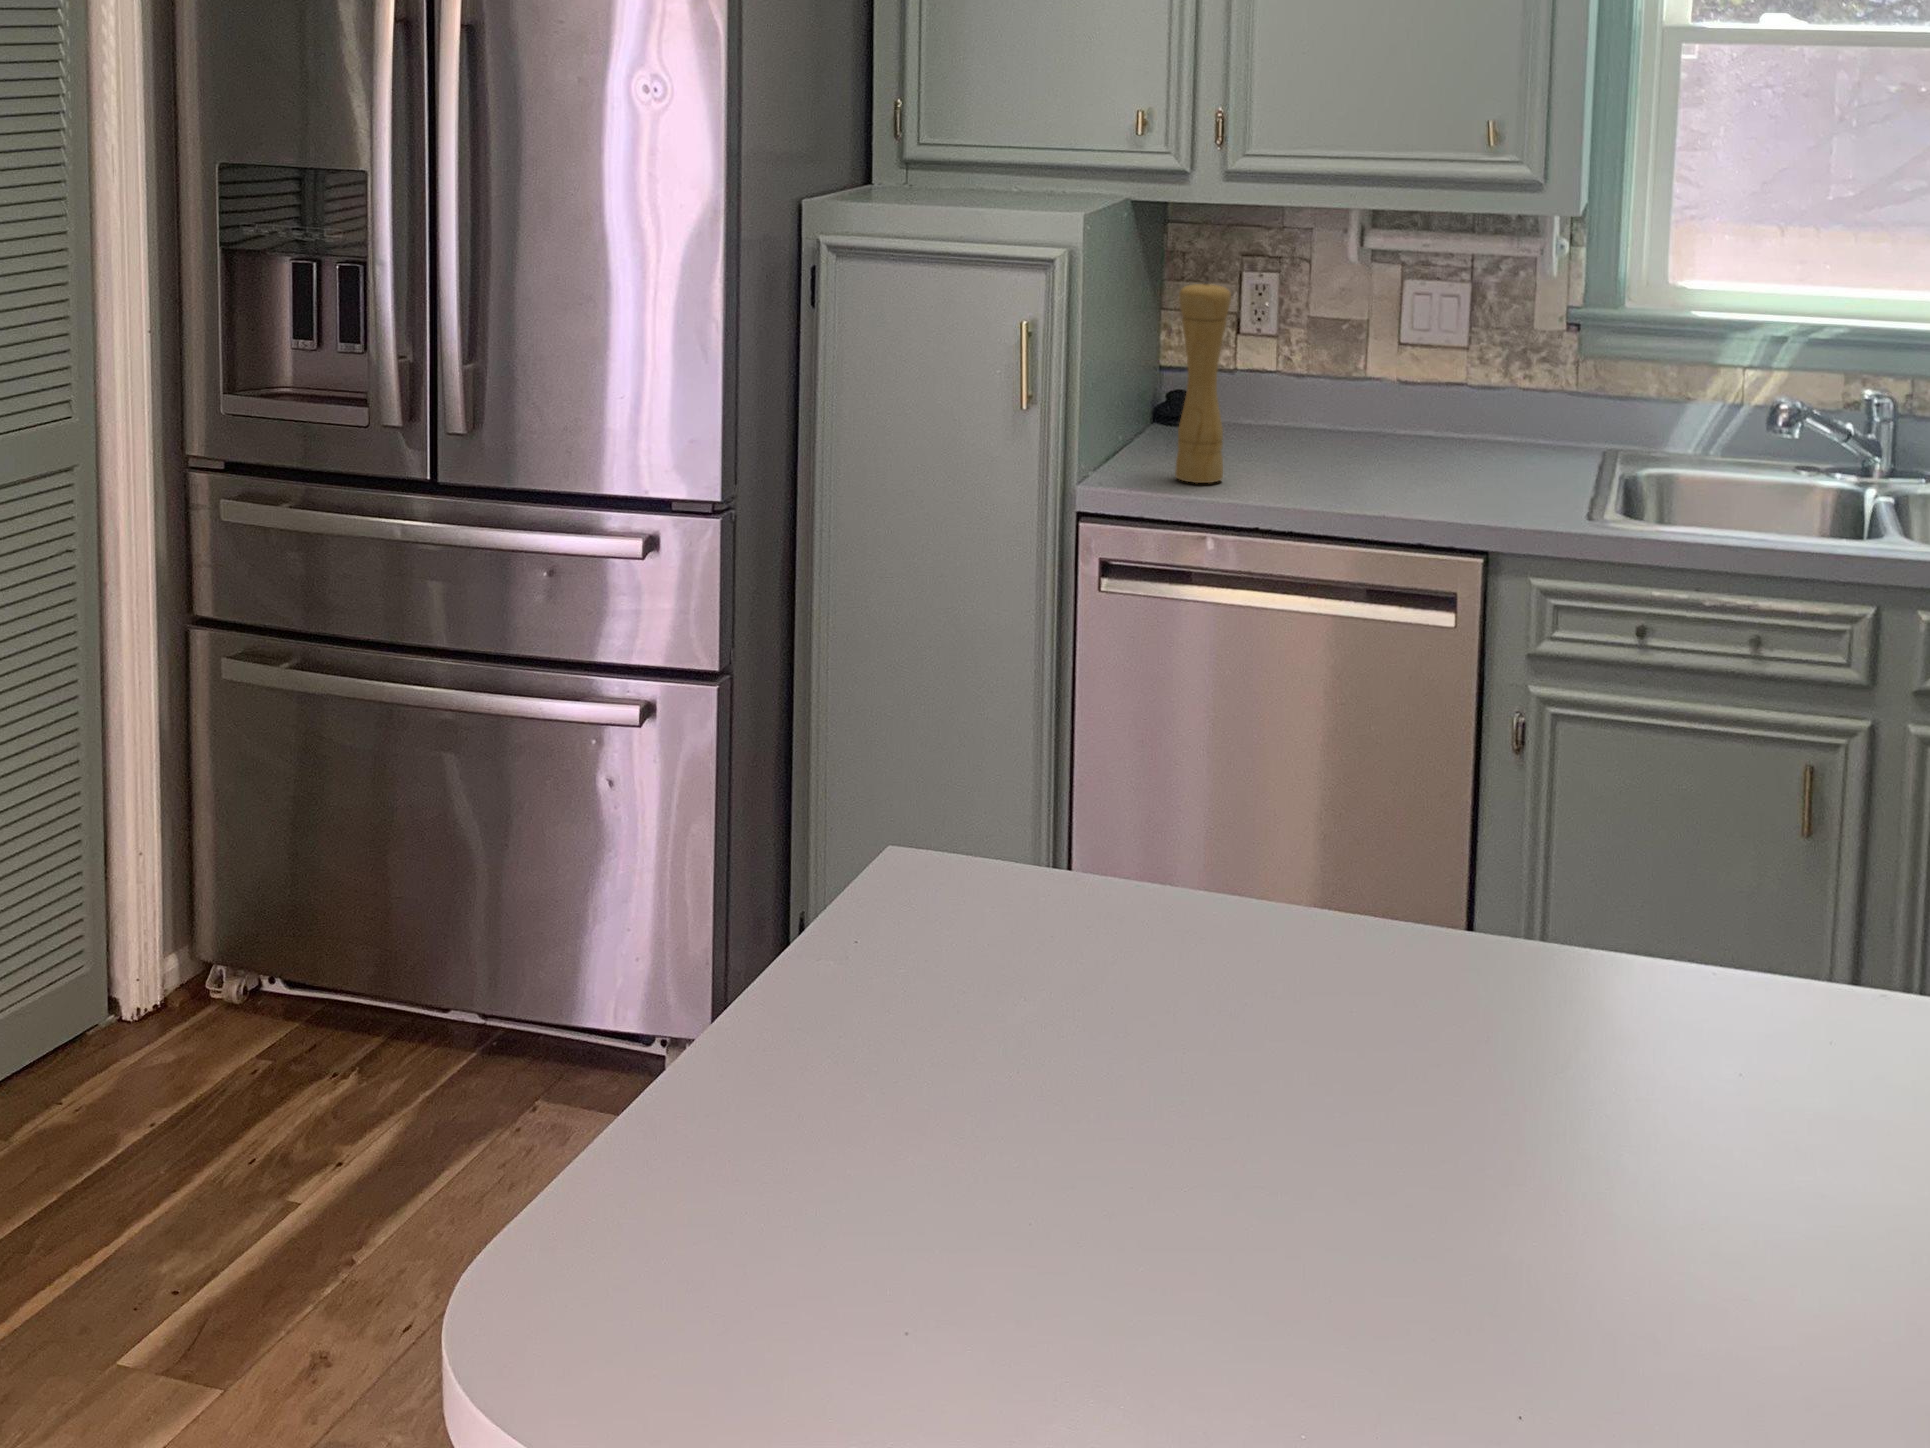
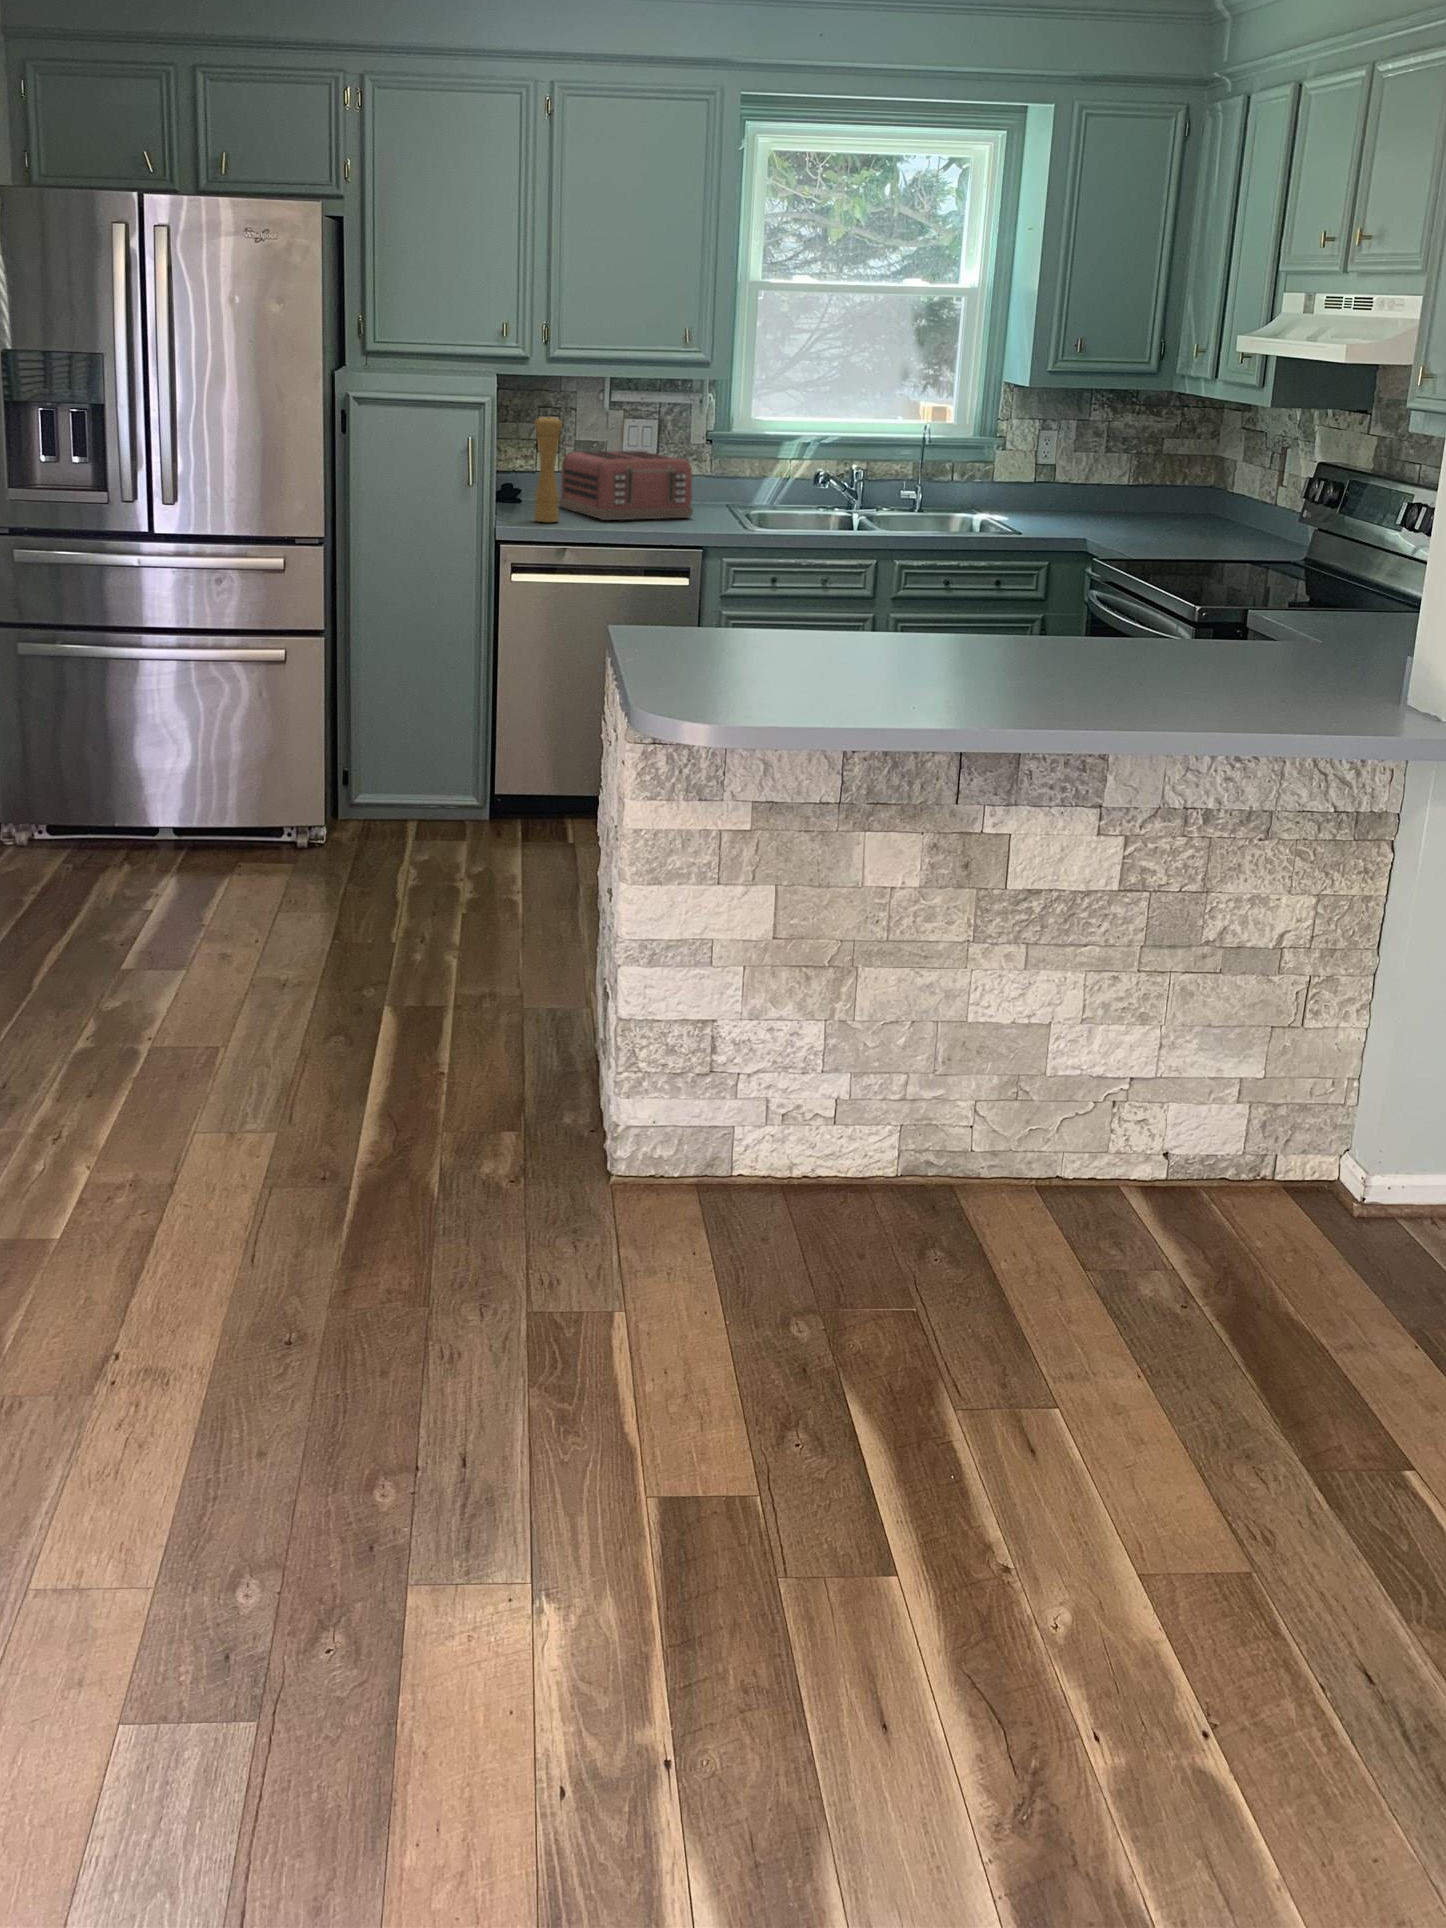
toaster: none [1262,342,1506,483] -> present [559,451,693,520]

